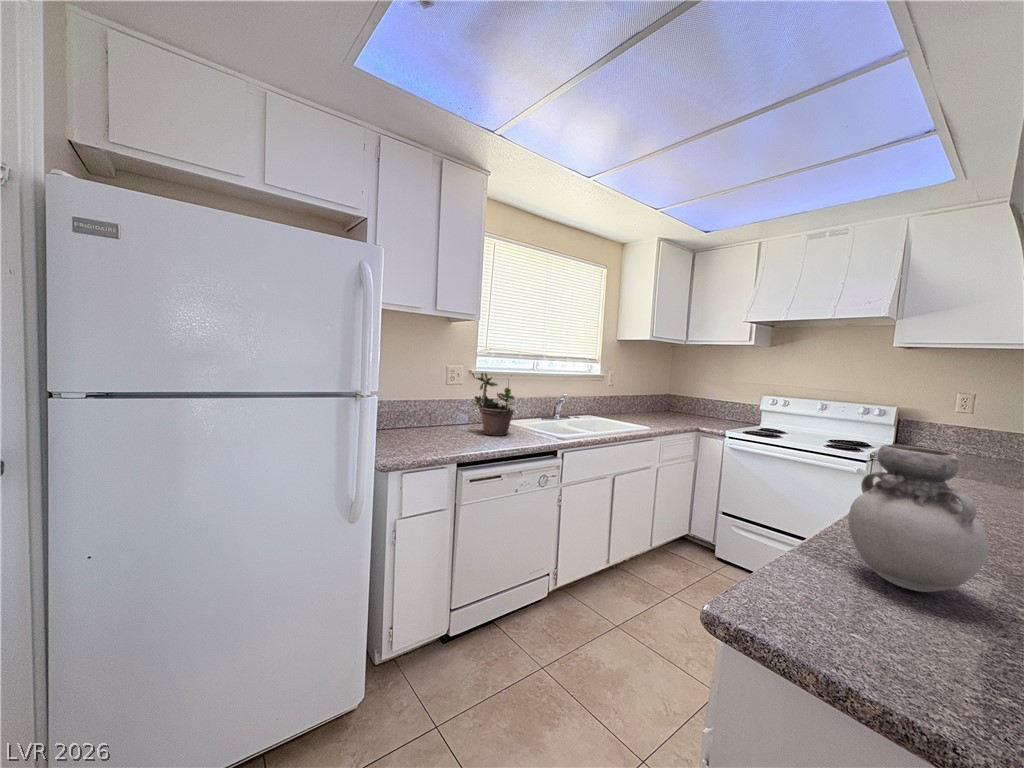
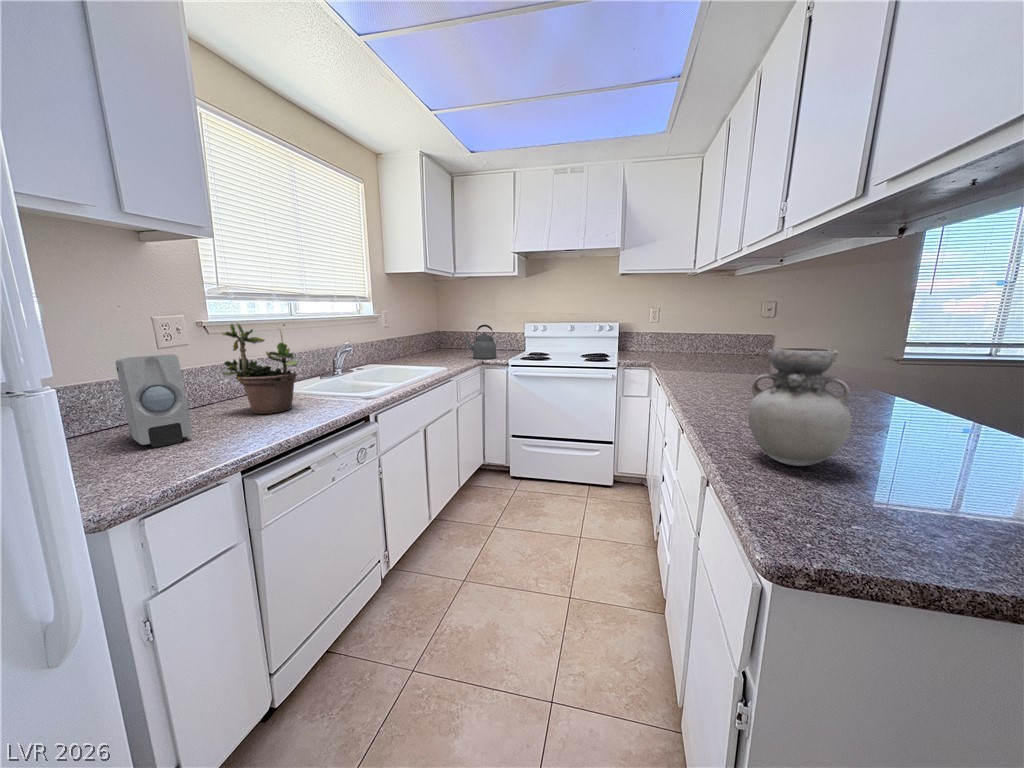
soap dispenser: none [420,387,447,441] -> present [115,354,192,447]
kettle: none [681,391,717,427] -> present [463,325,496,359]

